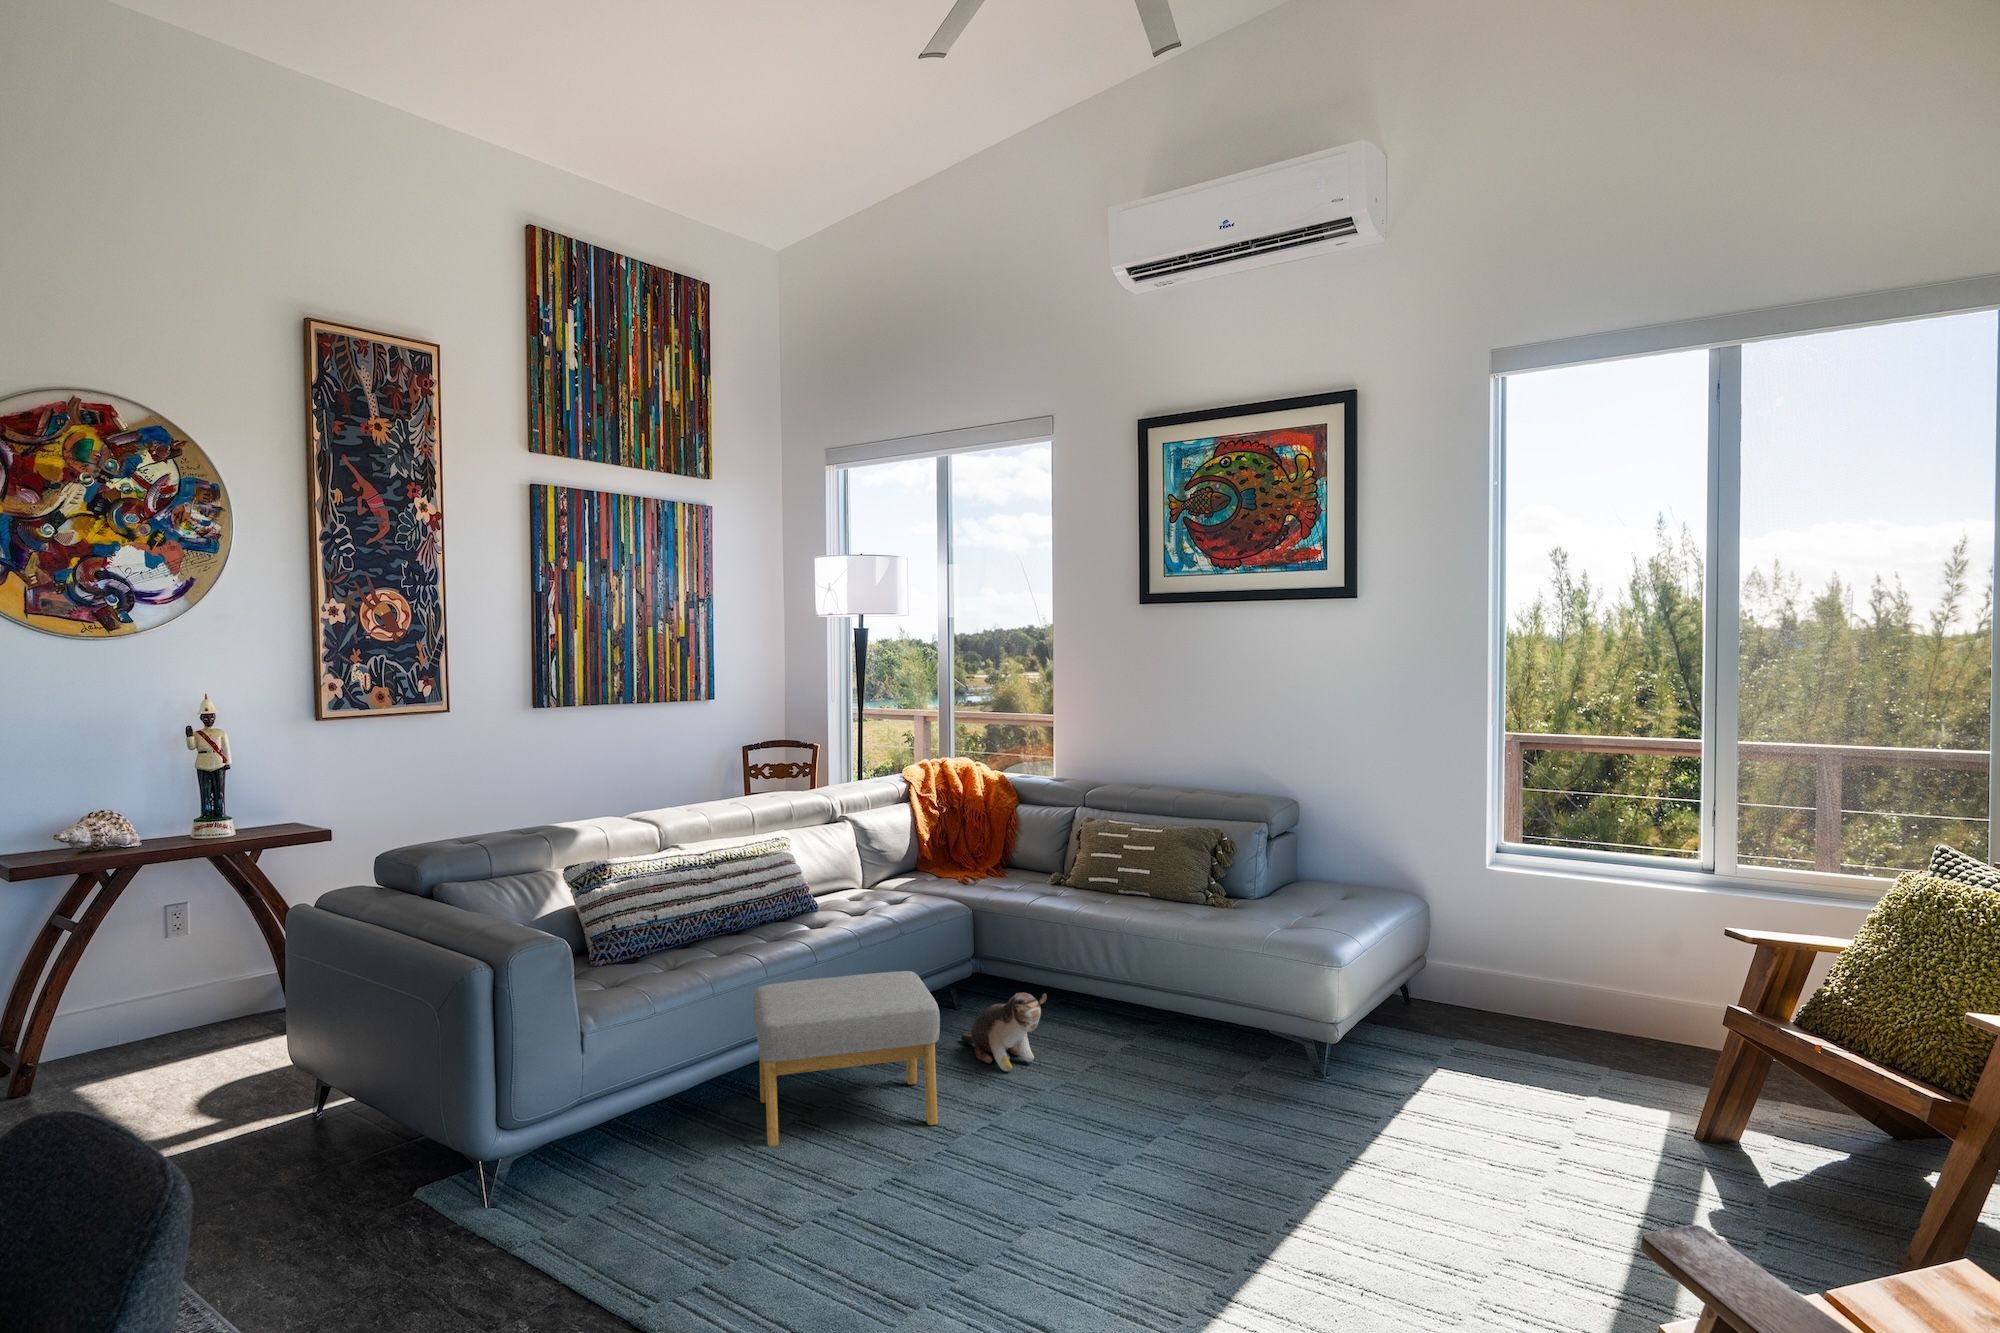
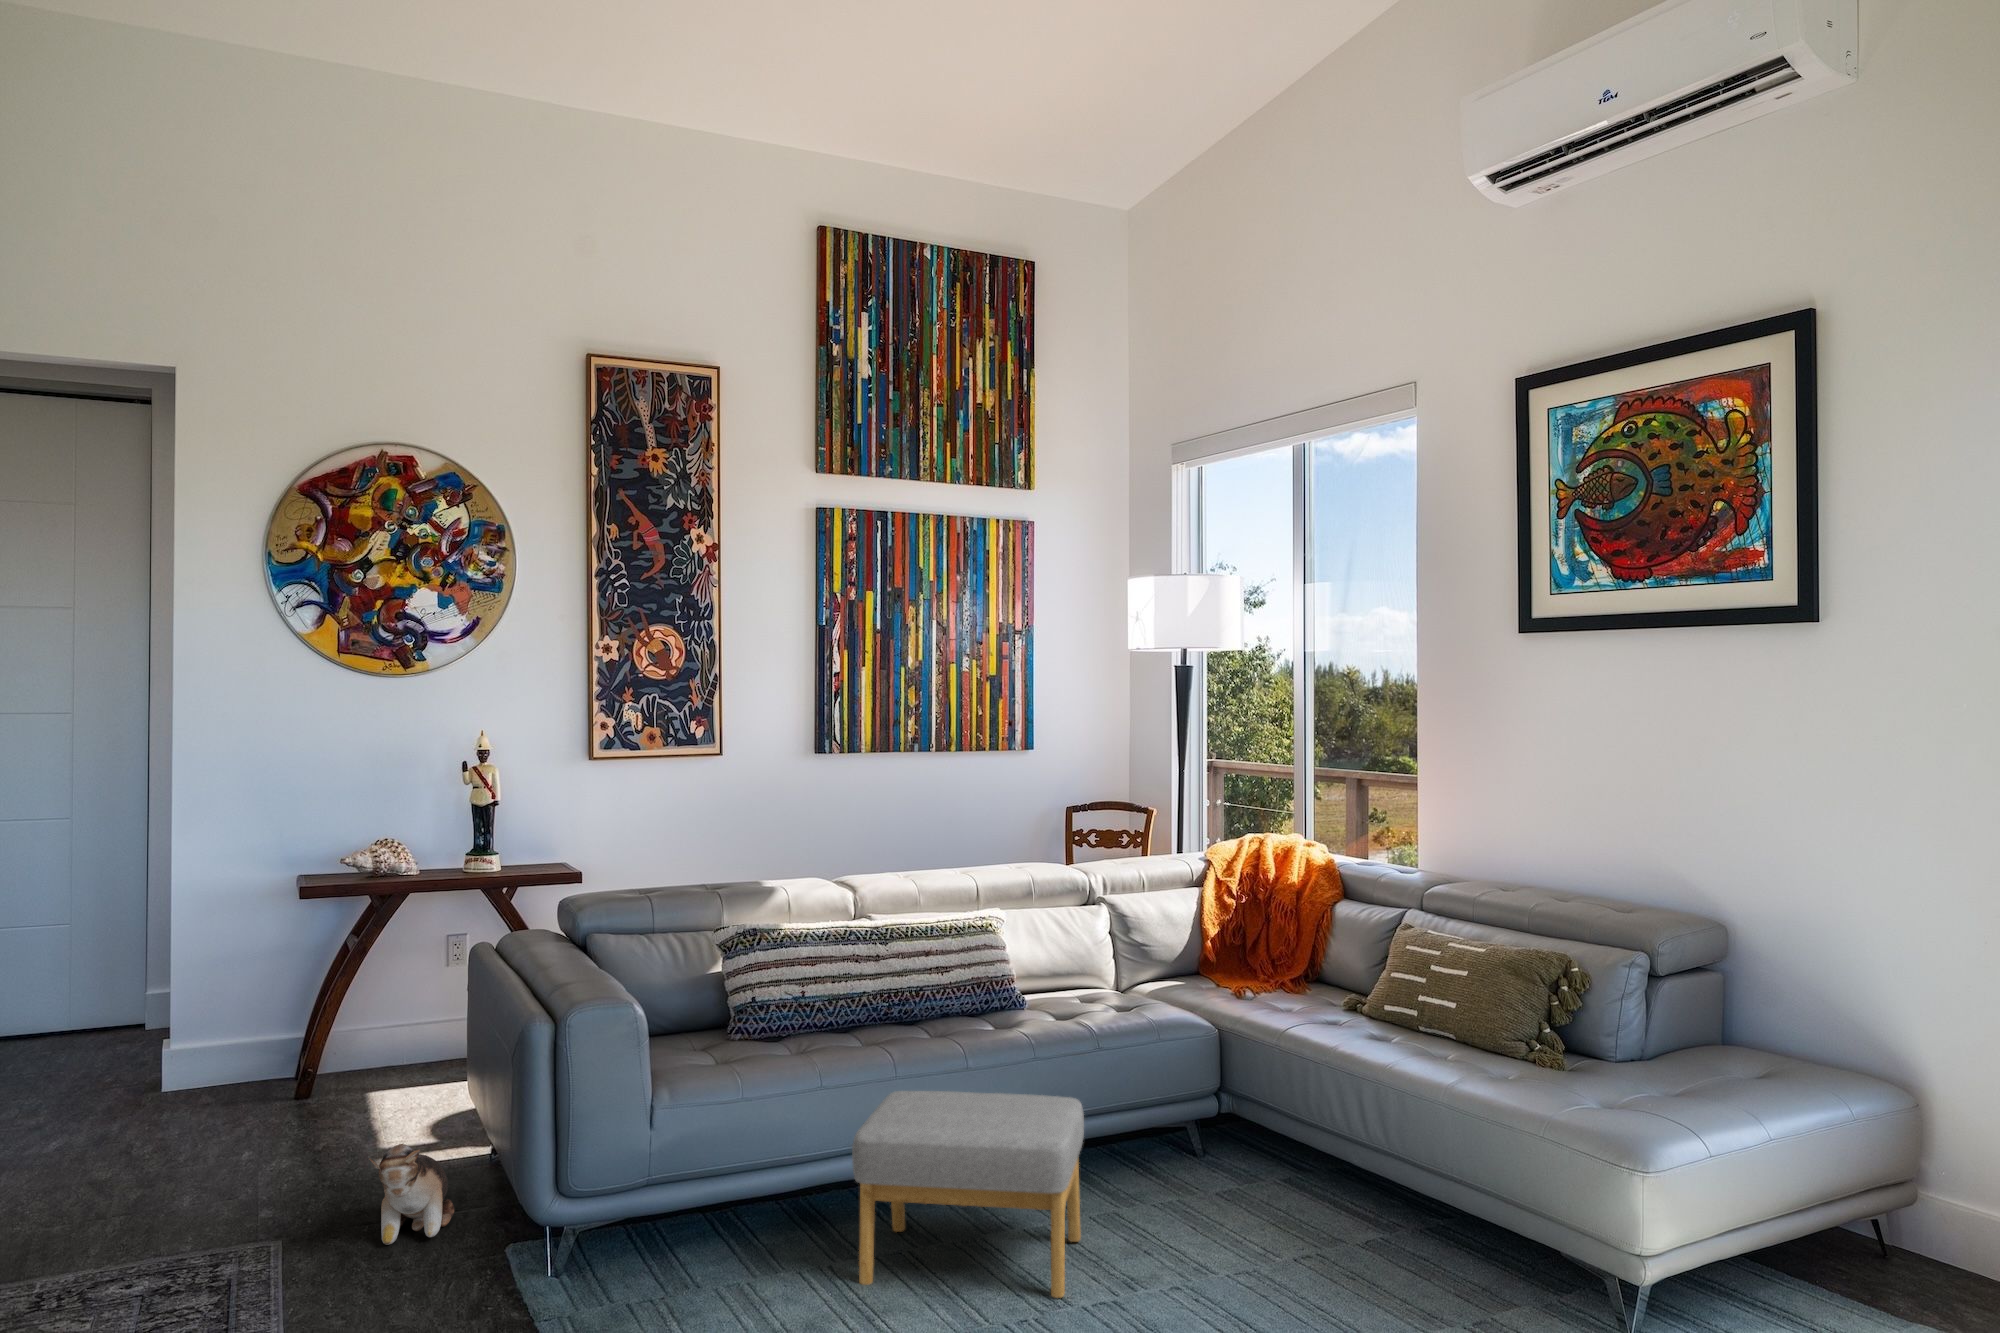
plush toy: present [961,993,1047,1071] -> present [369,1144,454,1245]

